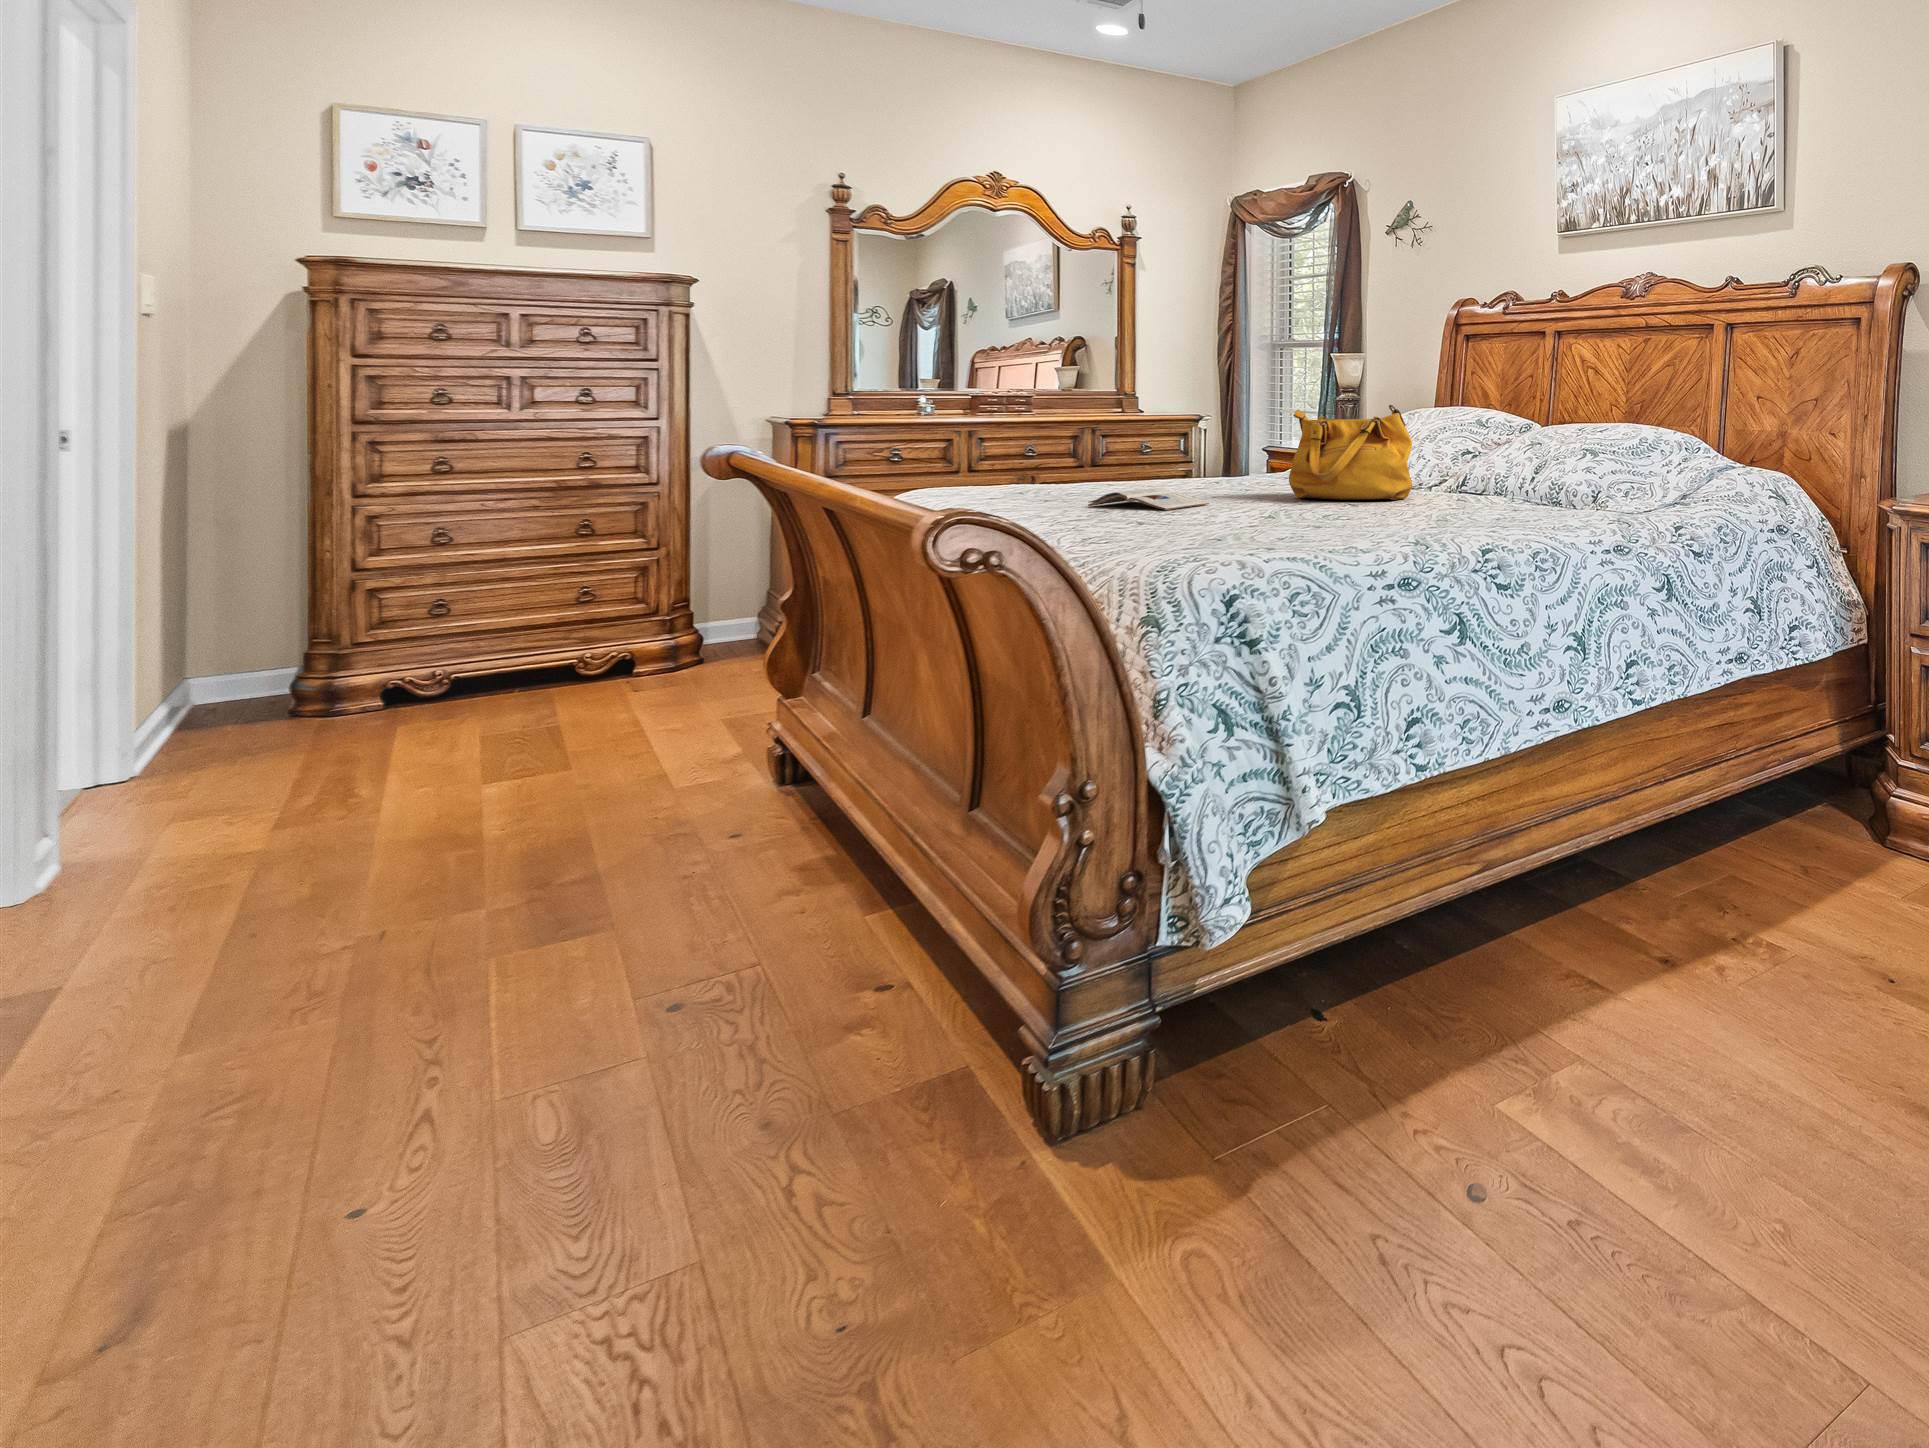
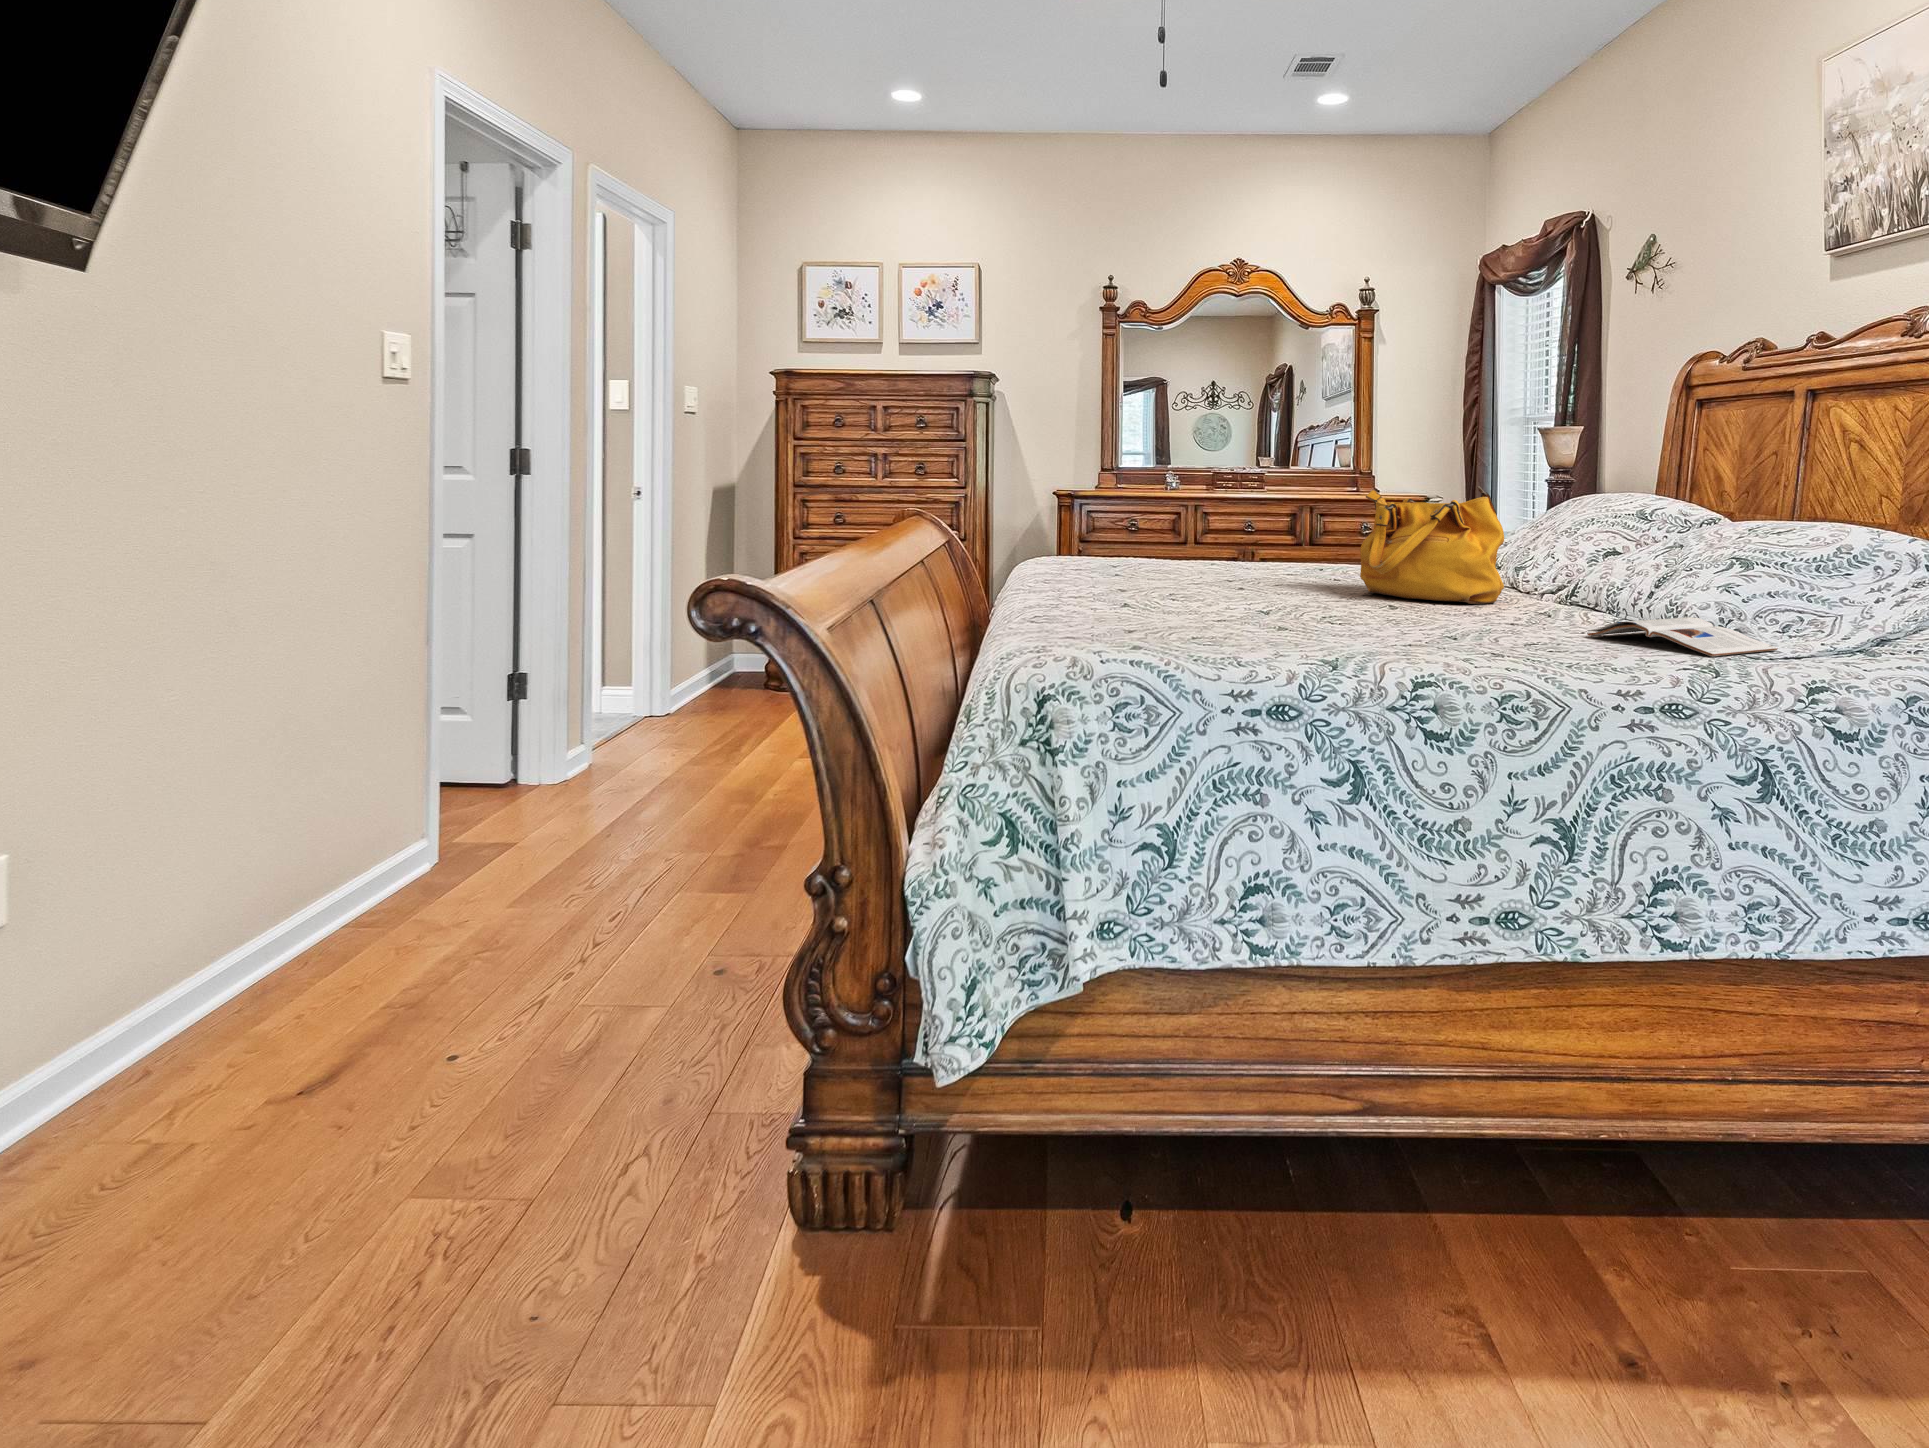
magazine: present [1088,488,1209,510] -> present [1588,617,1778,657]

